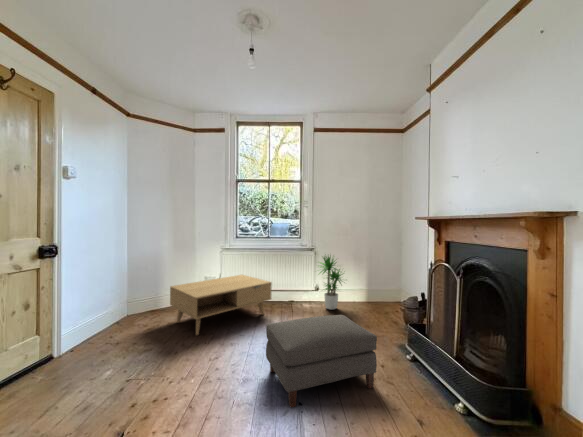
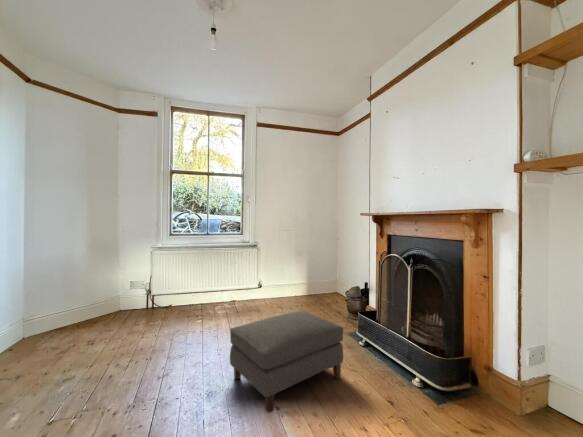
potted plant: present [319,256,344,309] -> none [259,249,295,307]
coffee table: present [170,275,272,335] -> none [92,277,217,351]

